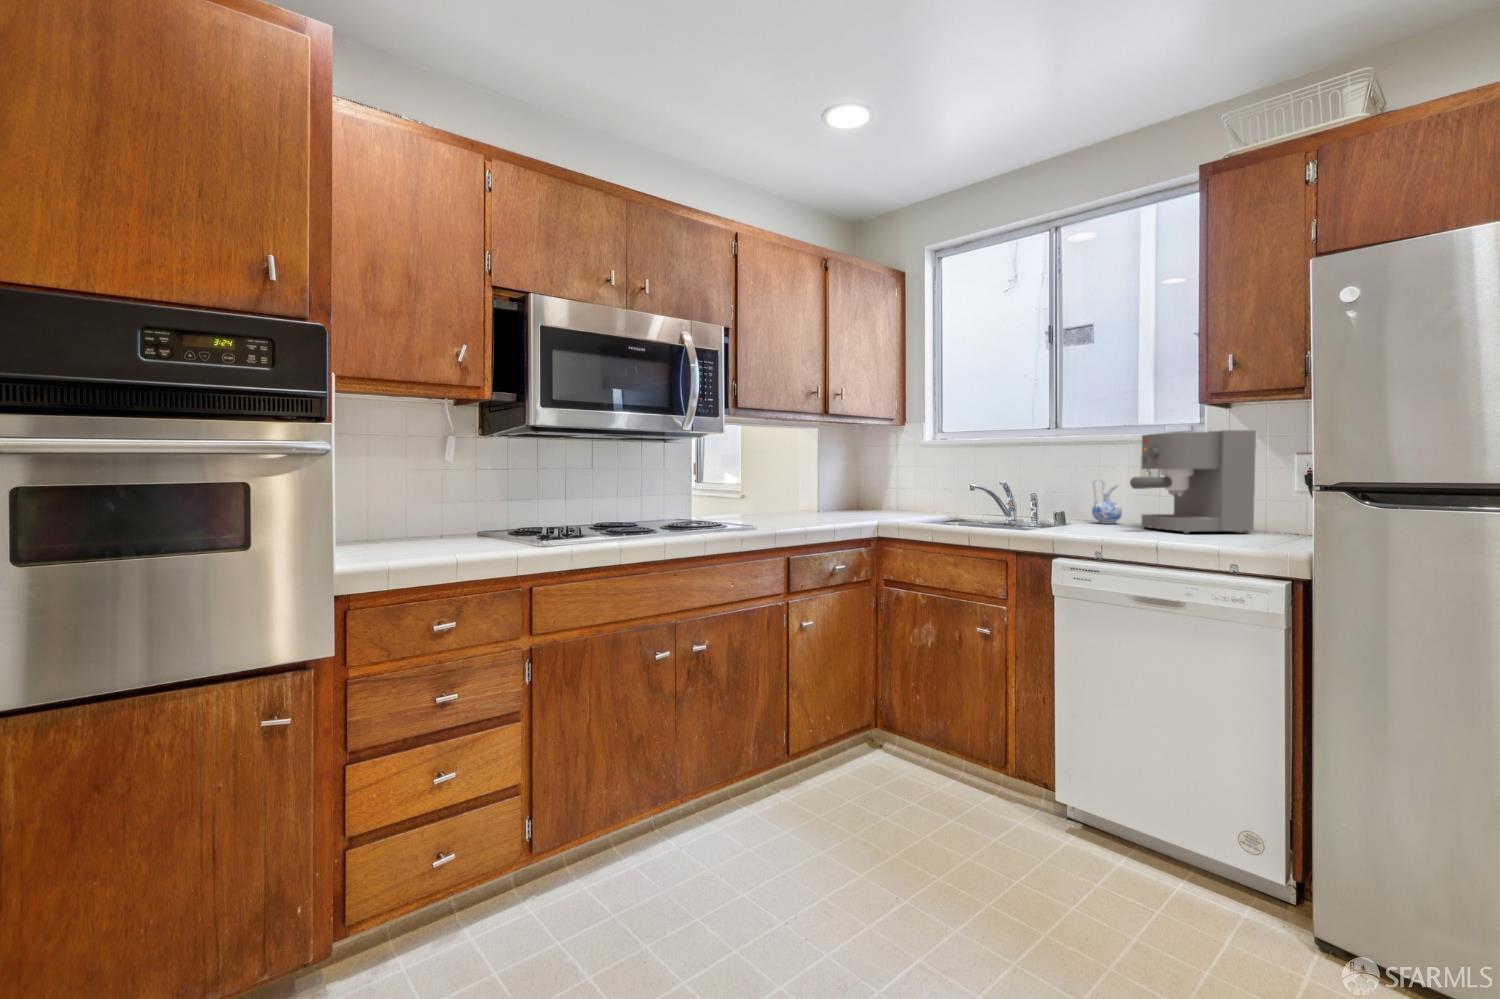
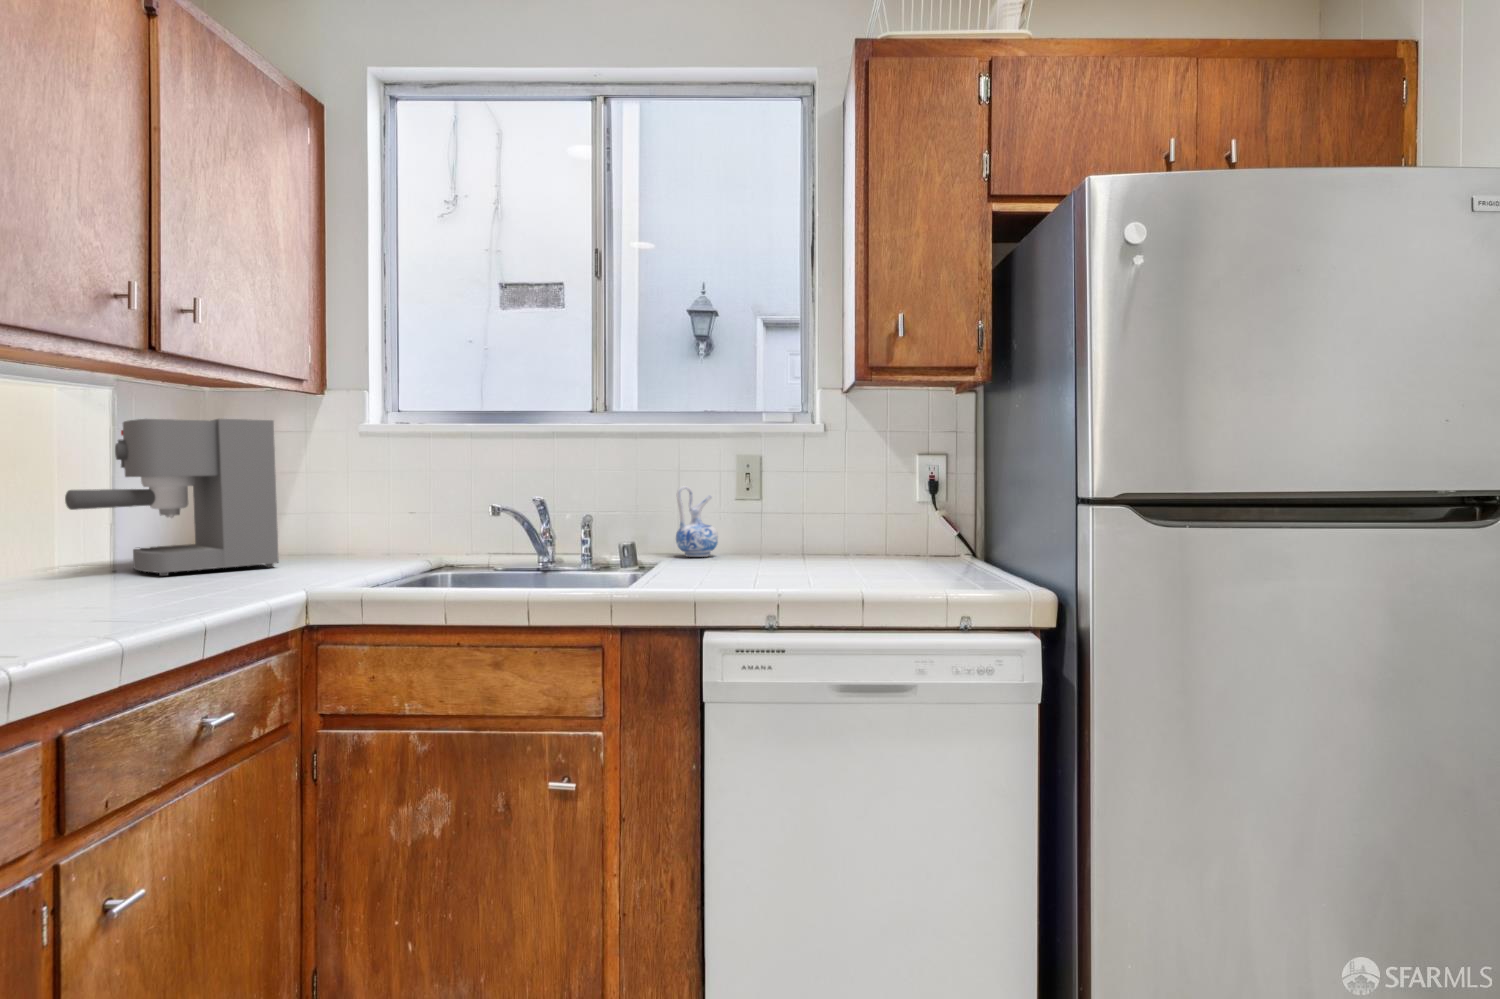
coffee maker: present [1130,430,1256,534] -> present [65,419,279,576]

